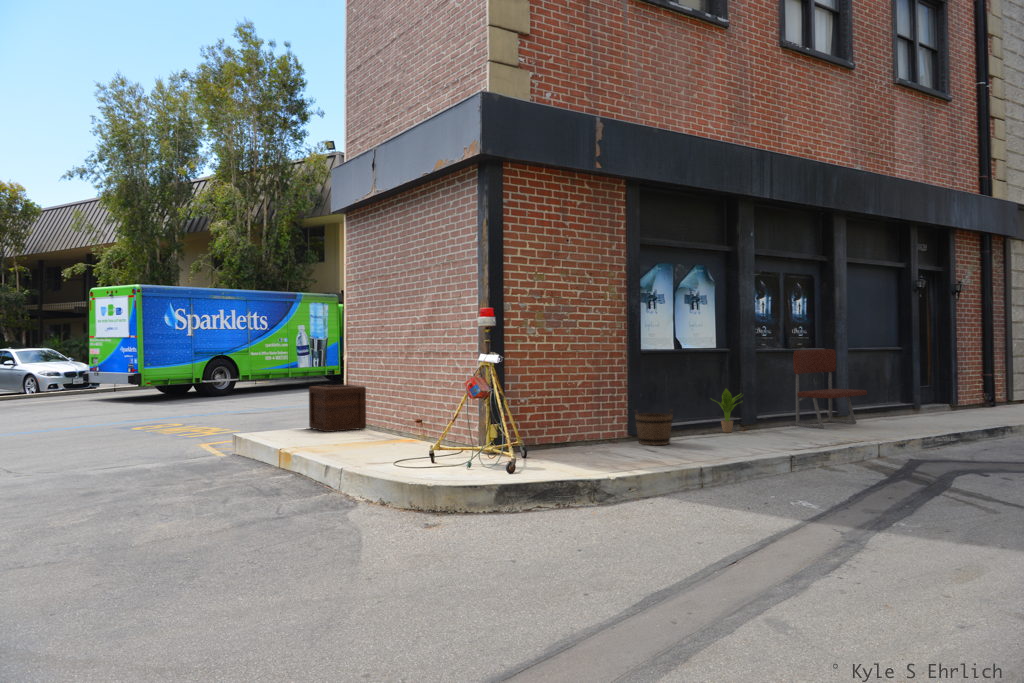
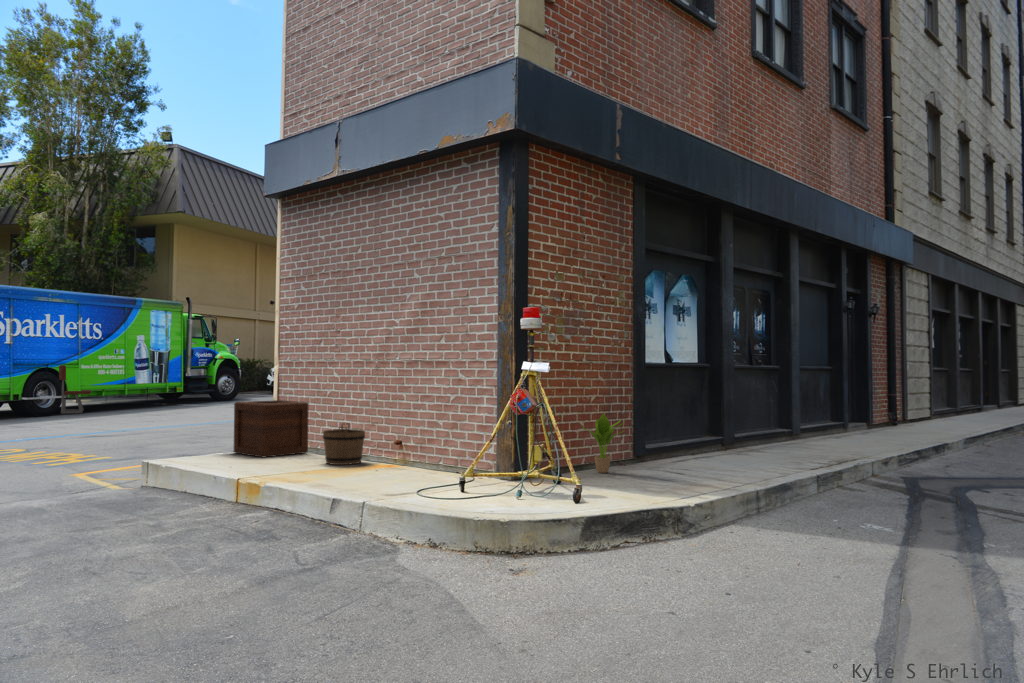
bench: present [793,349,867,429] -> present [59,365,91,414]
potted plant: present [717,389,740,433] -> present [584,414,622,473]
bucket: present [635,413,673,445] -> present [323,423,365,465]

